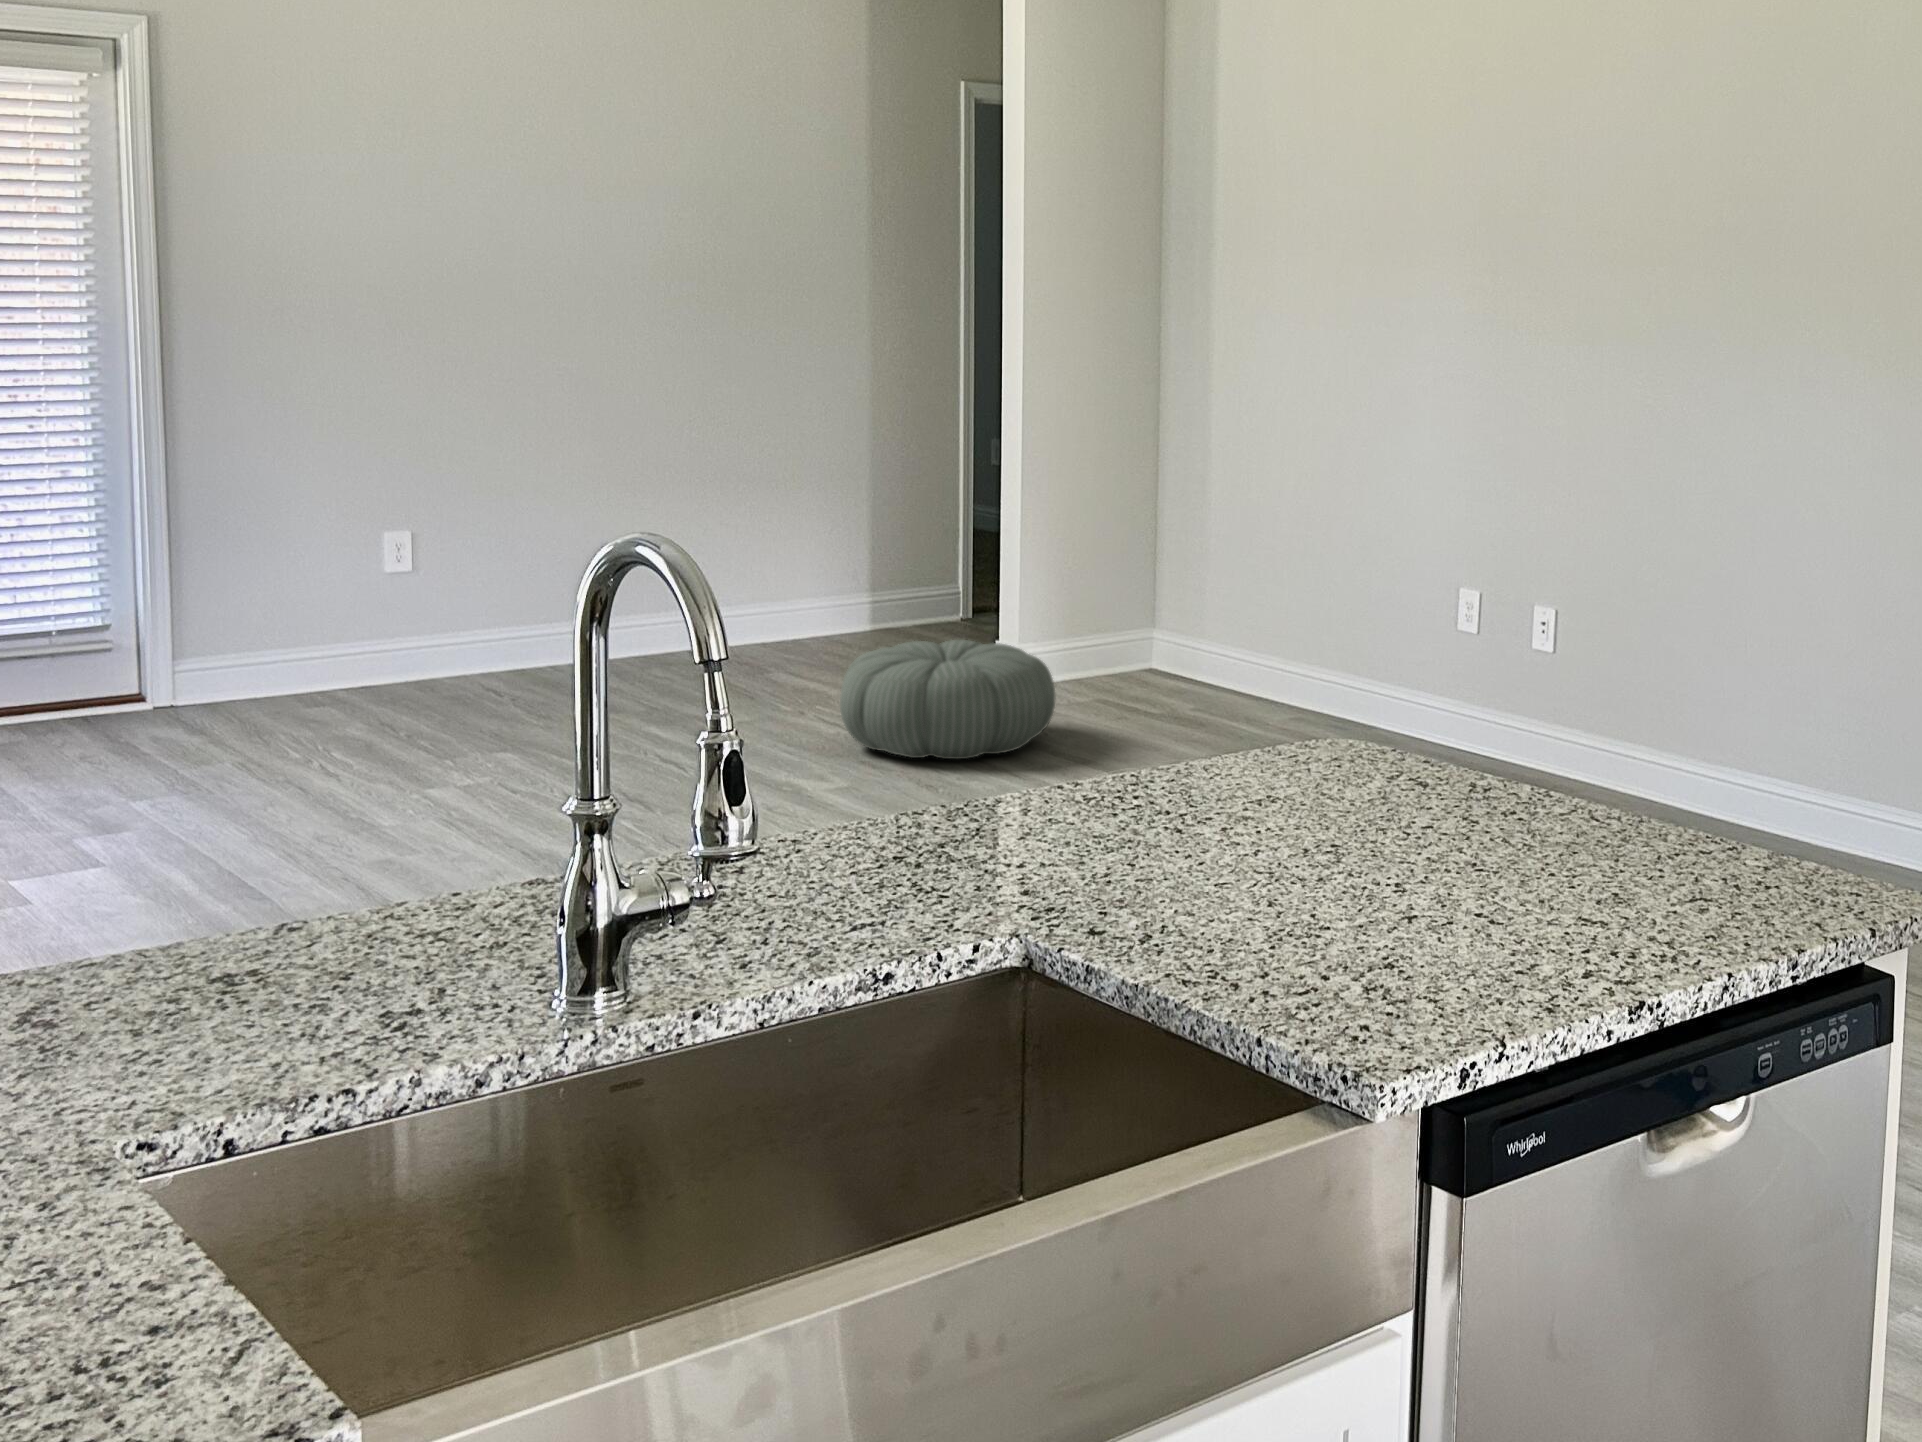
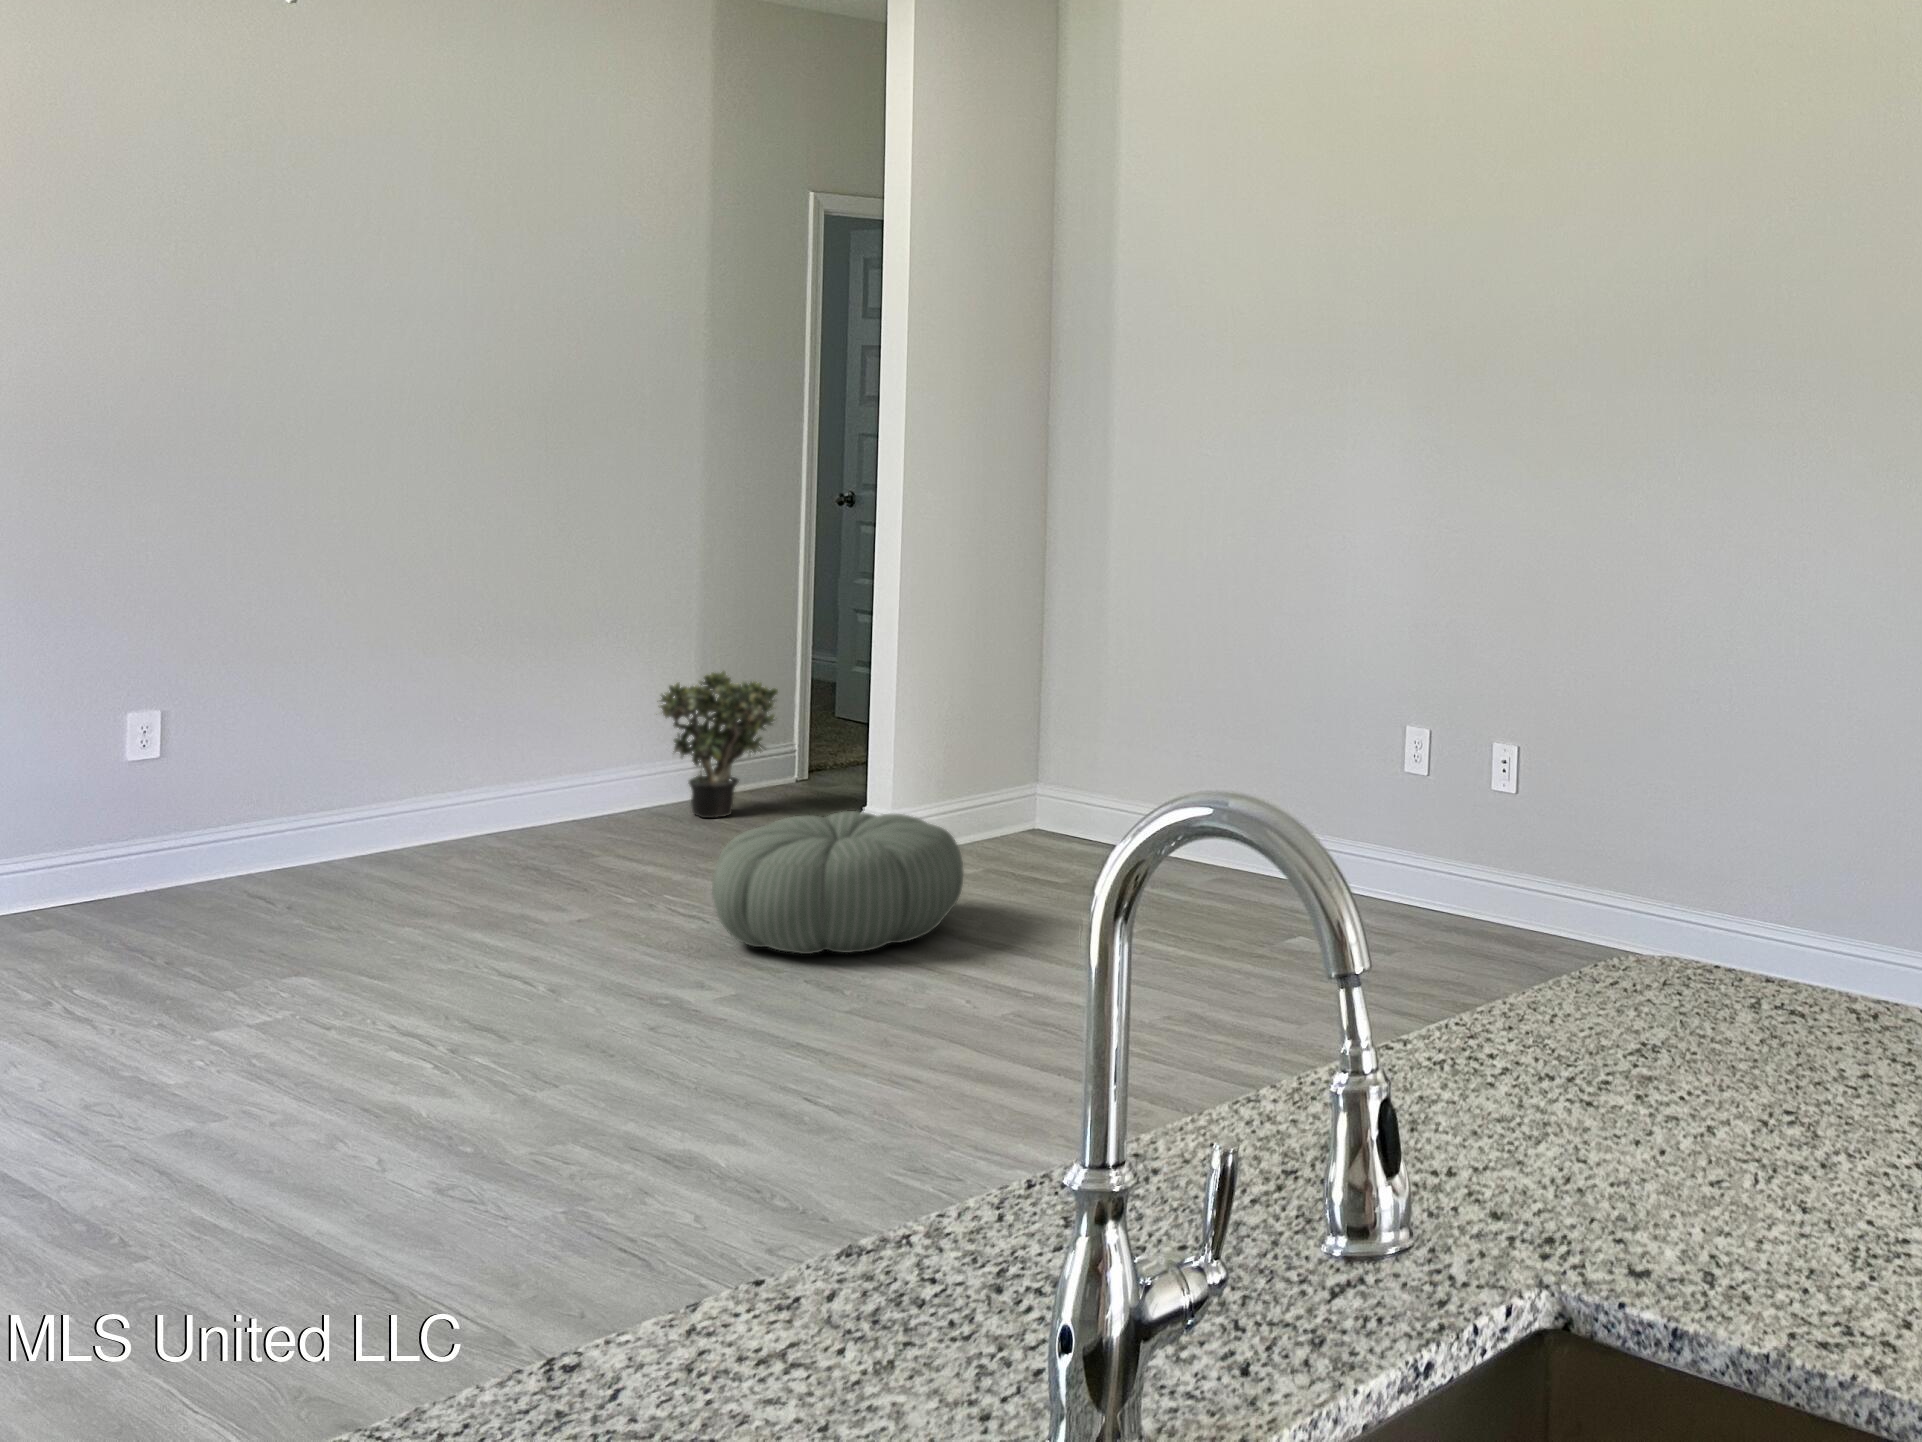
potted plant: none [823,515,930,645] -> present [660,671,778,818]

